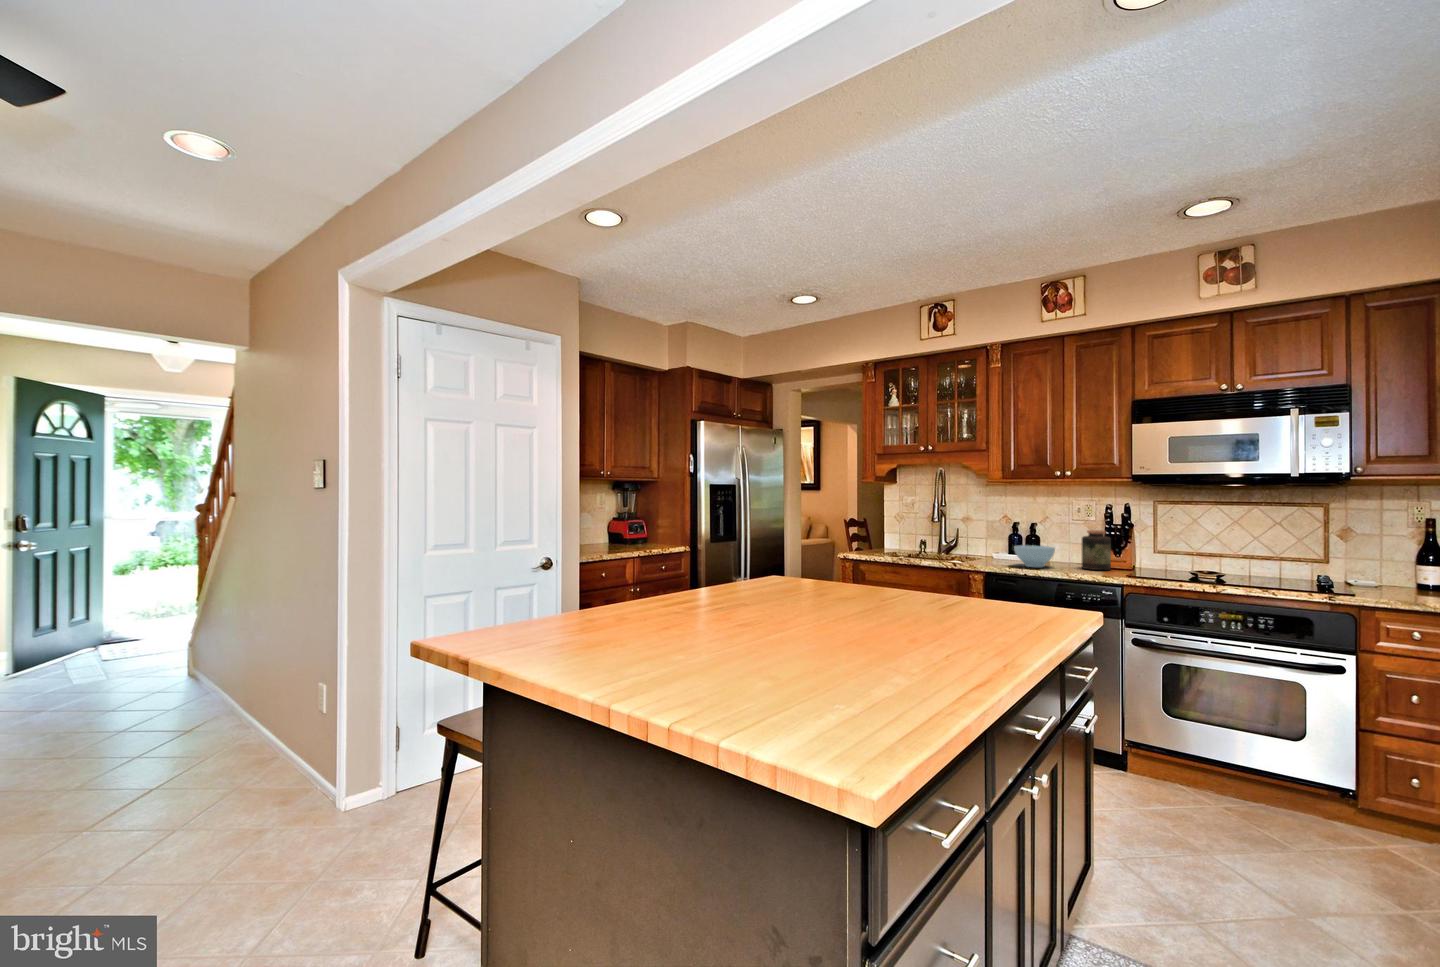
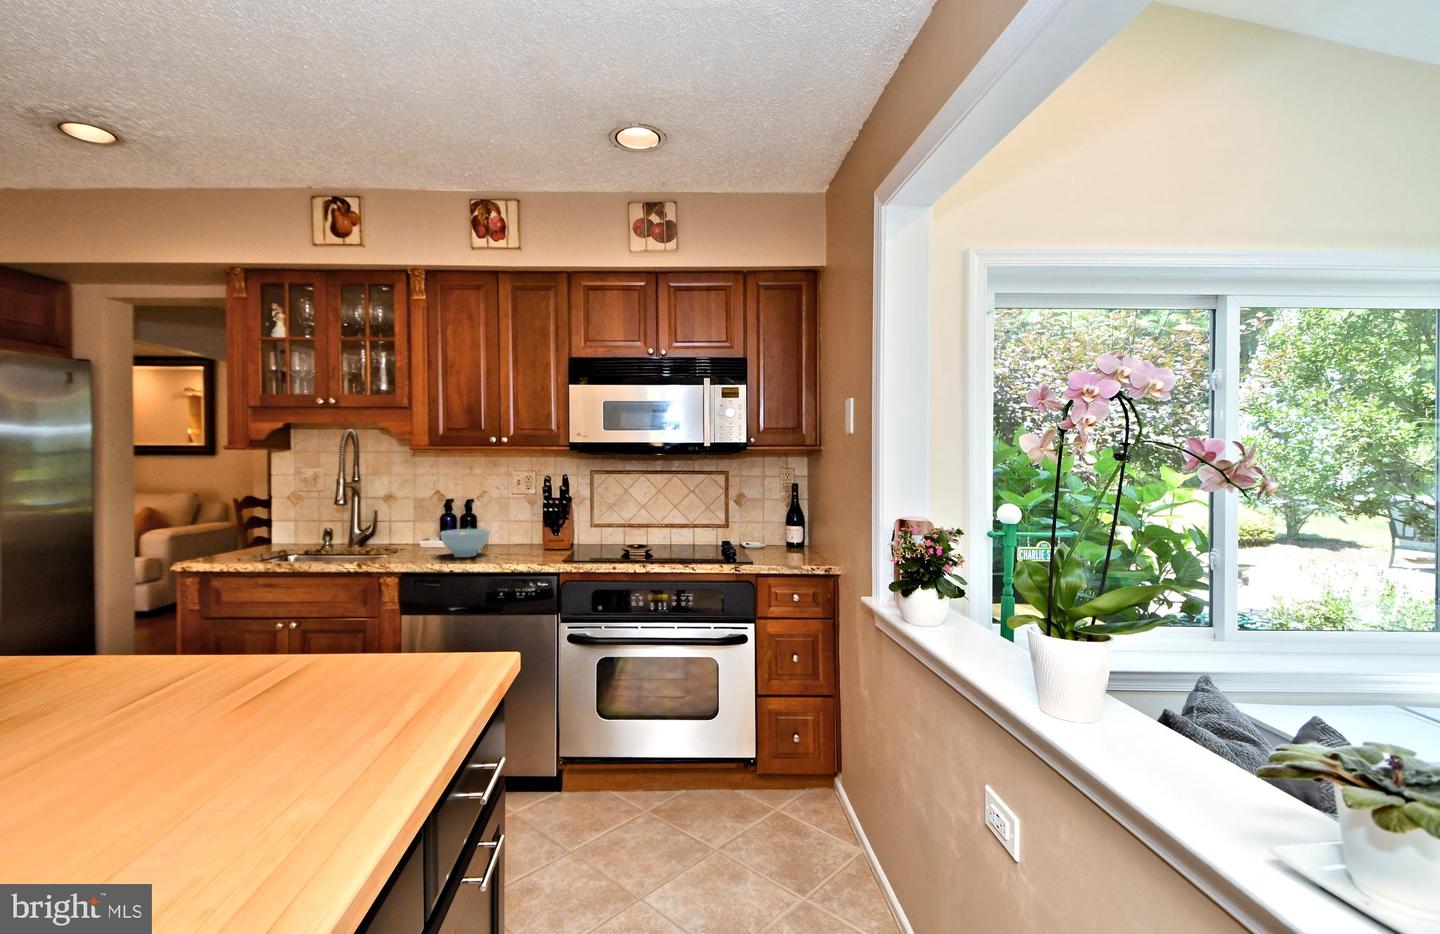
jar: present [1082,530,1111,570] -> none [520,507,550,554]

